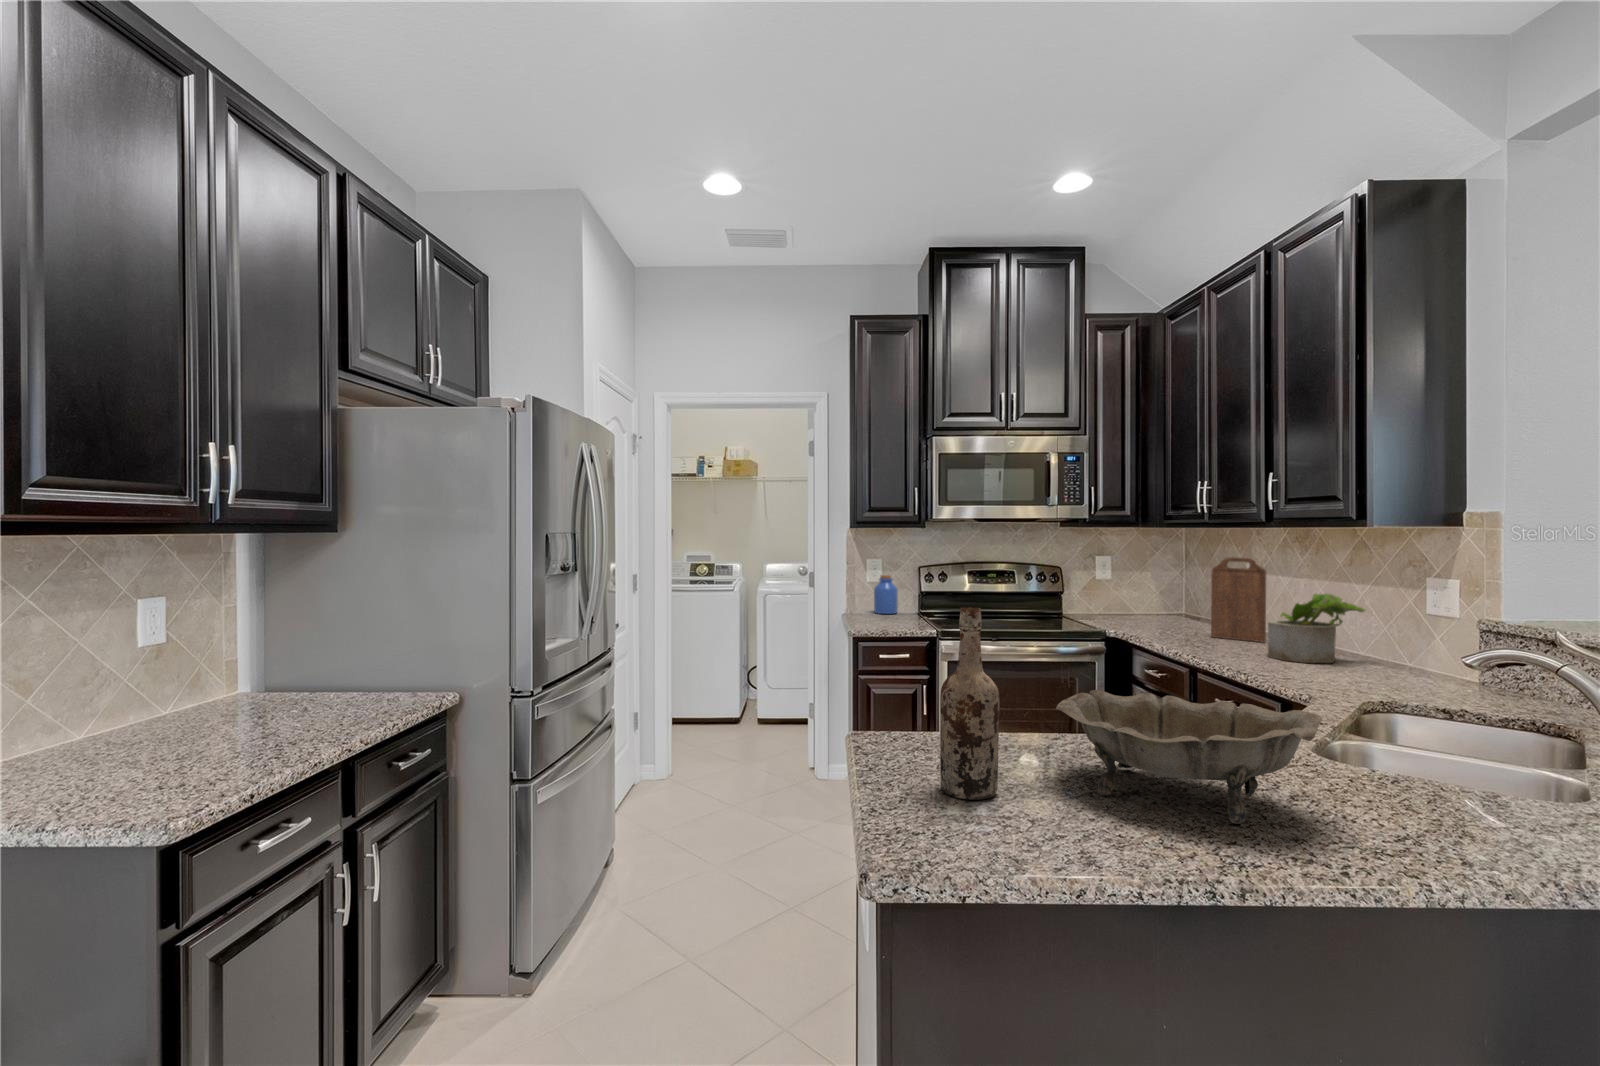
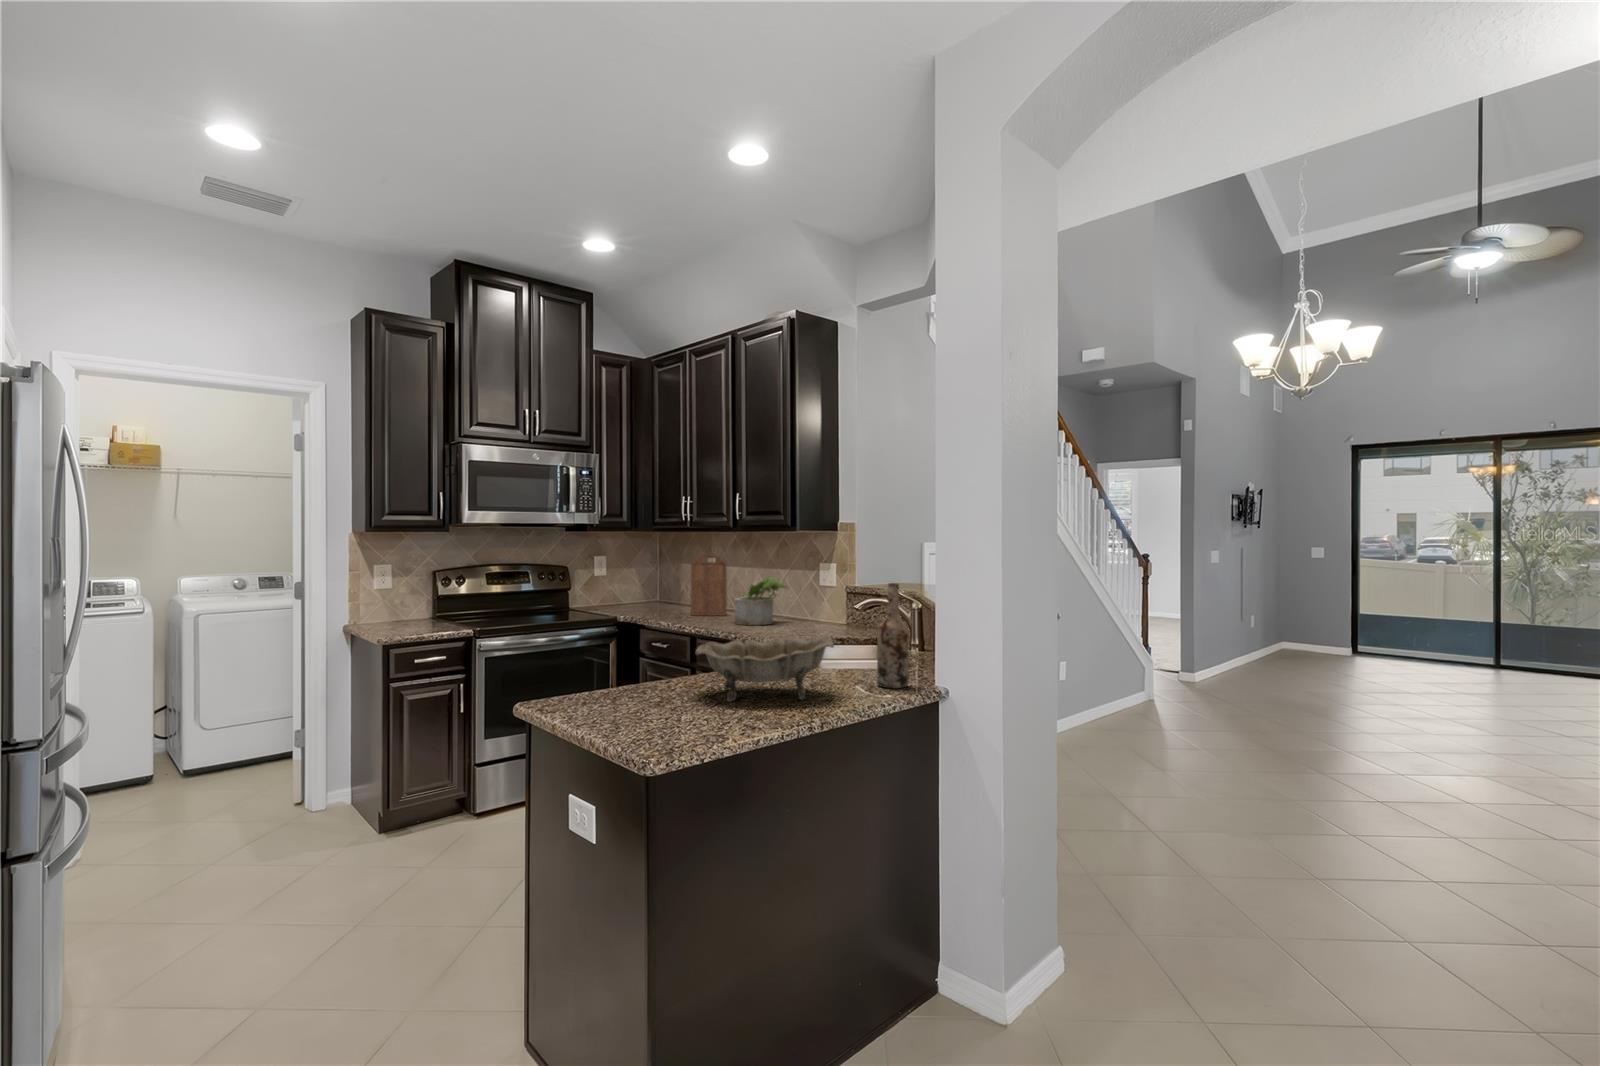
jar: present [874,575,898,614] -> none [384,582,411,622]
wine bottle: present [940,606,1000,800] -> present [877,583,909,688]

